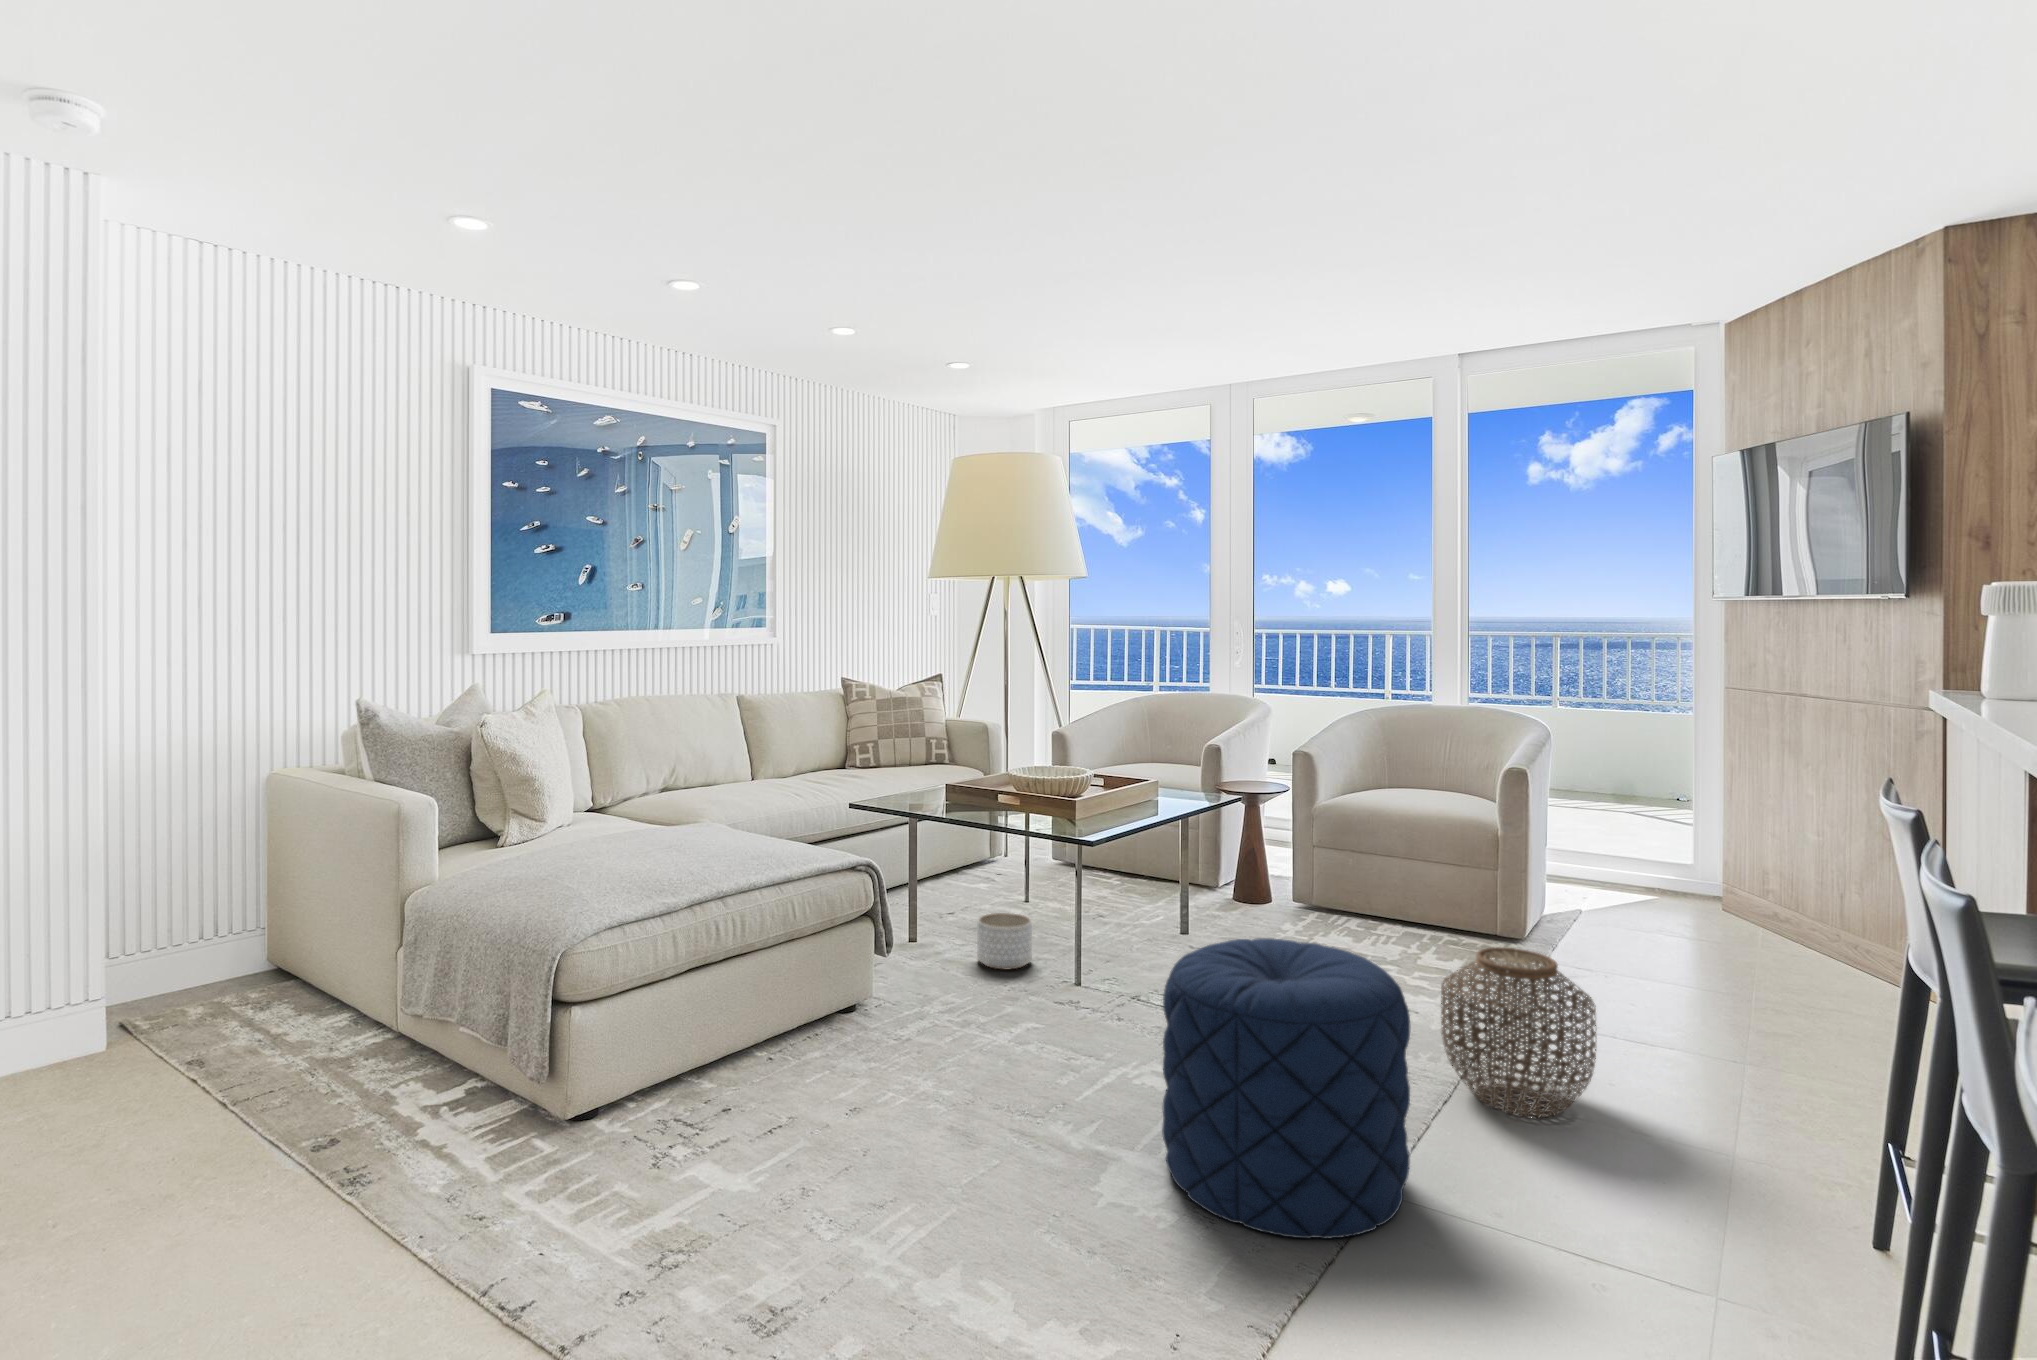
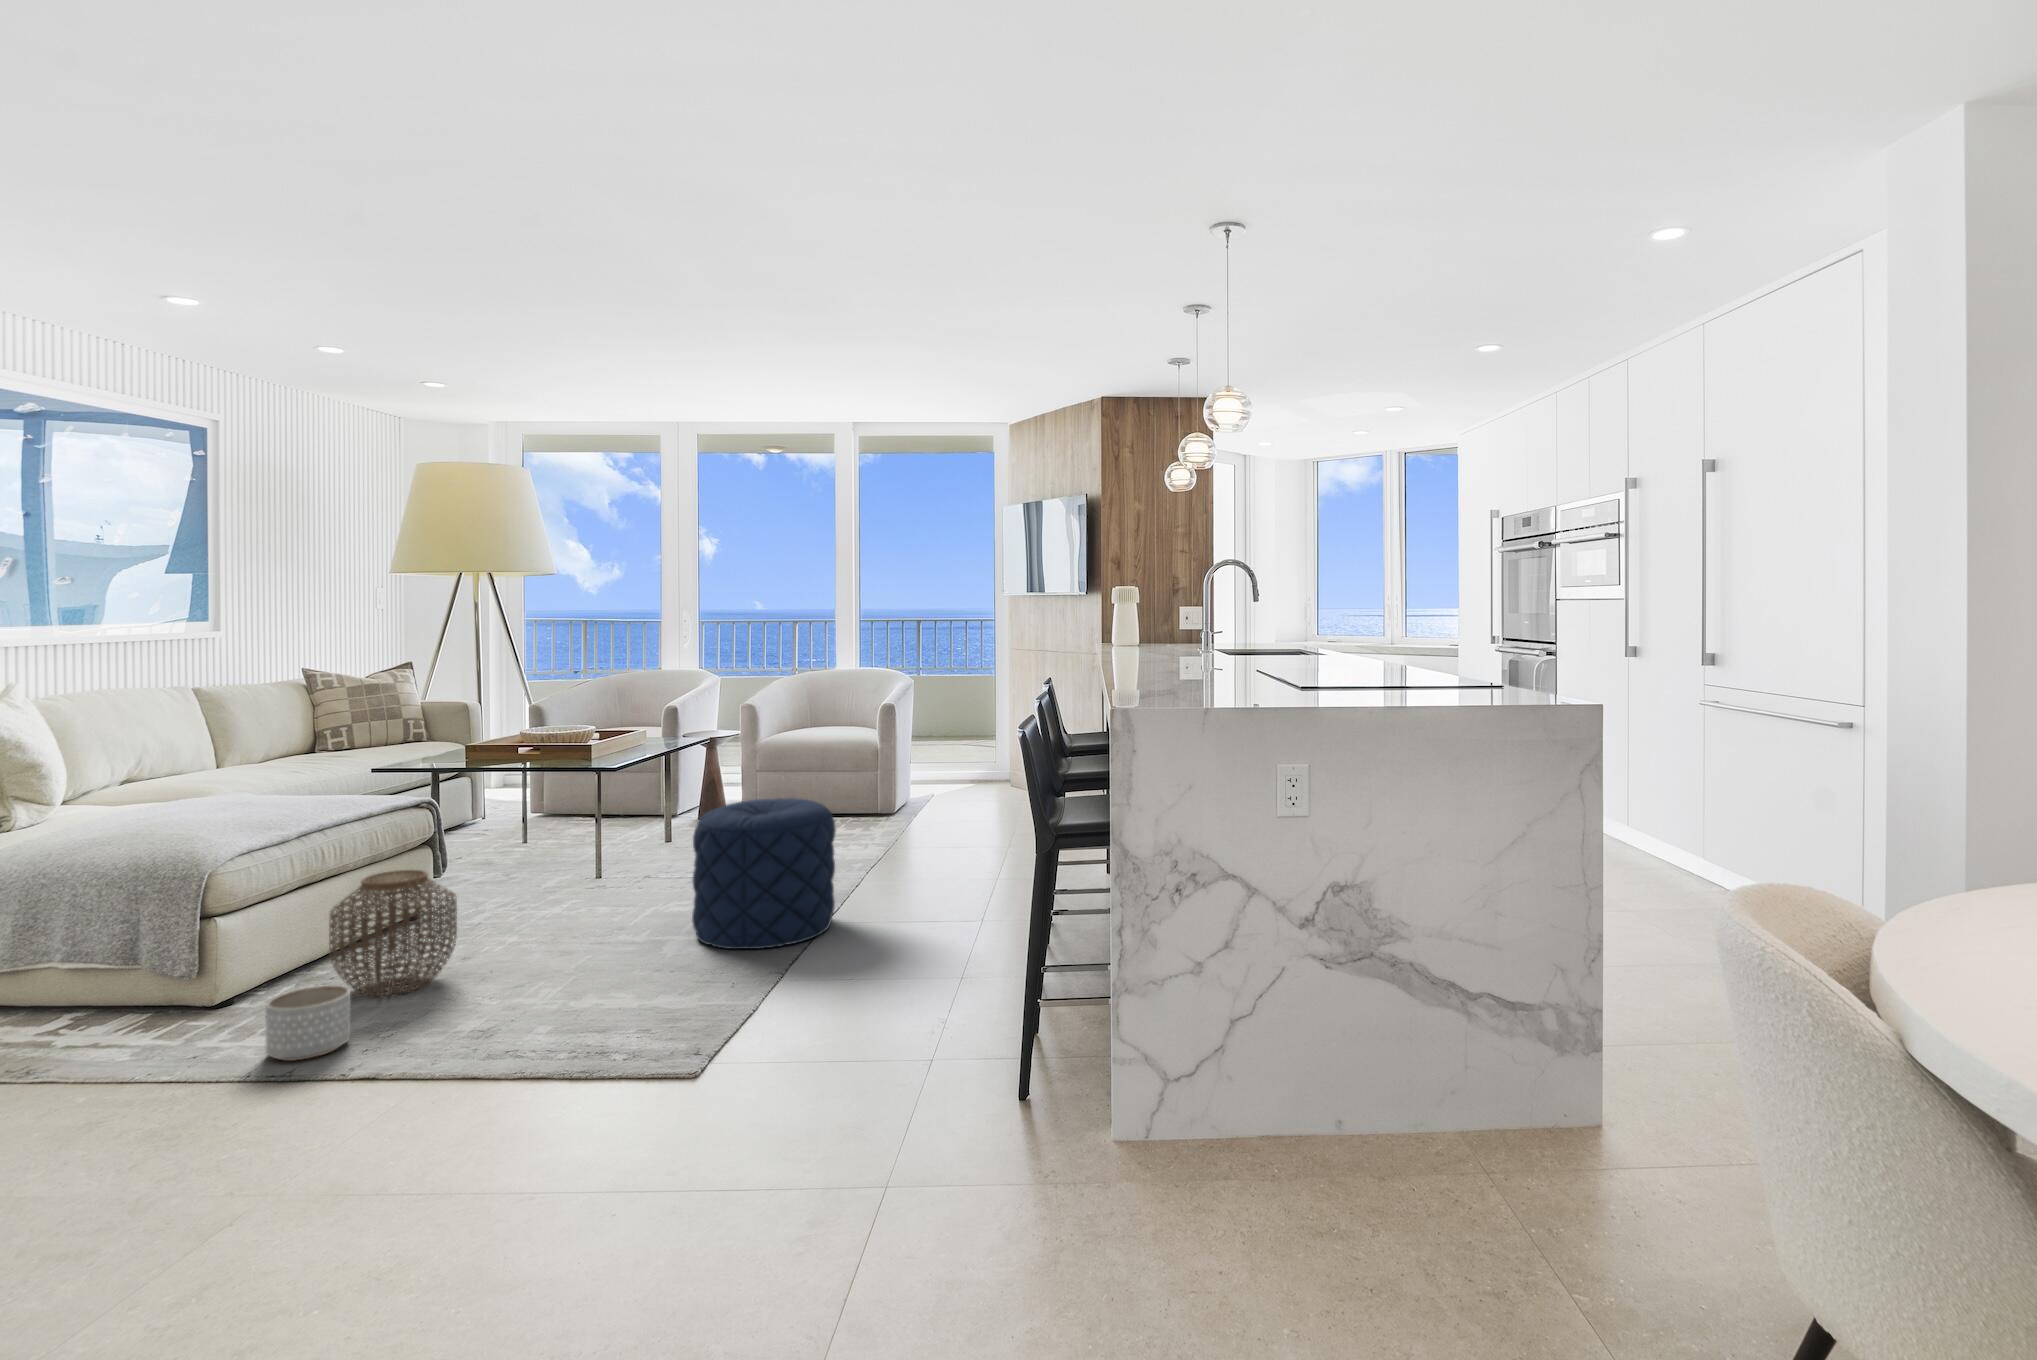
planter: present [977,913,1032,969] -> present [265,985,350,1061]
woven basket: present [1441,947,1596,1117] -> present [329,870,457,996]

